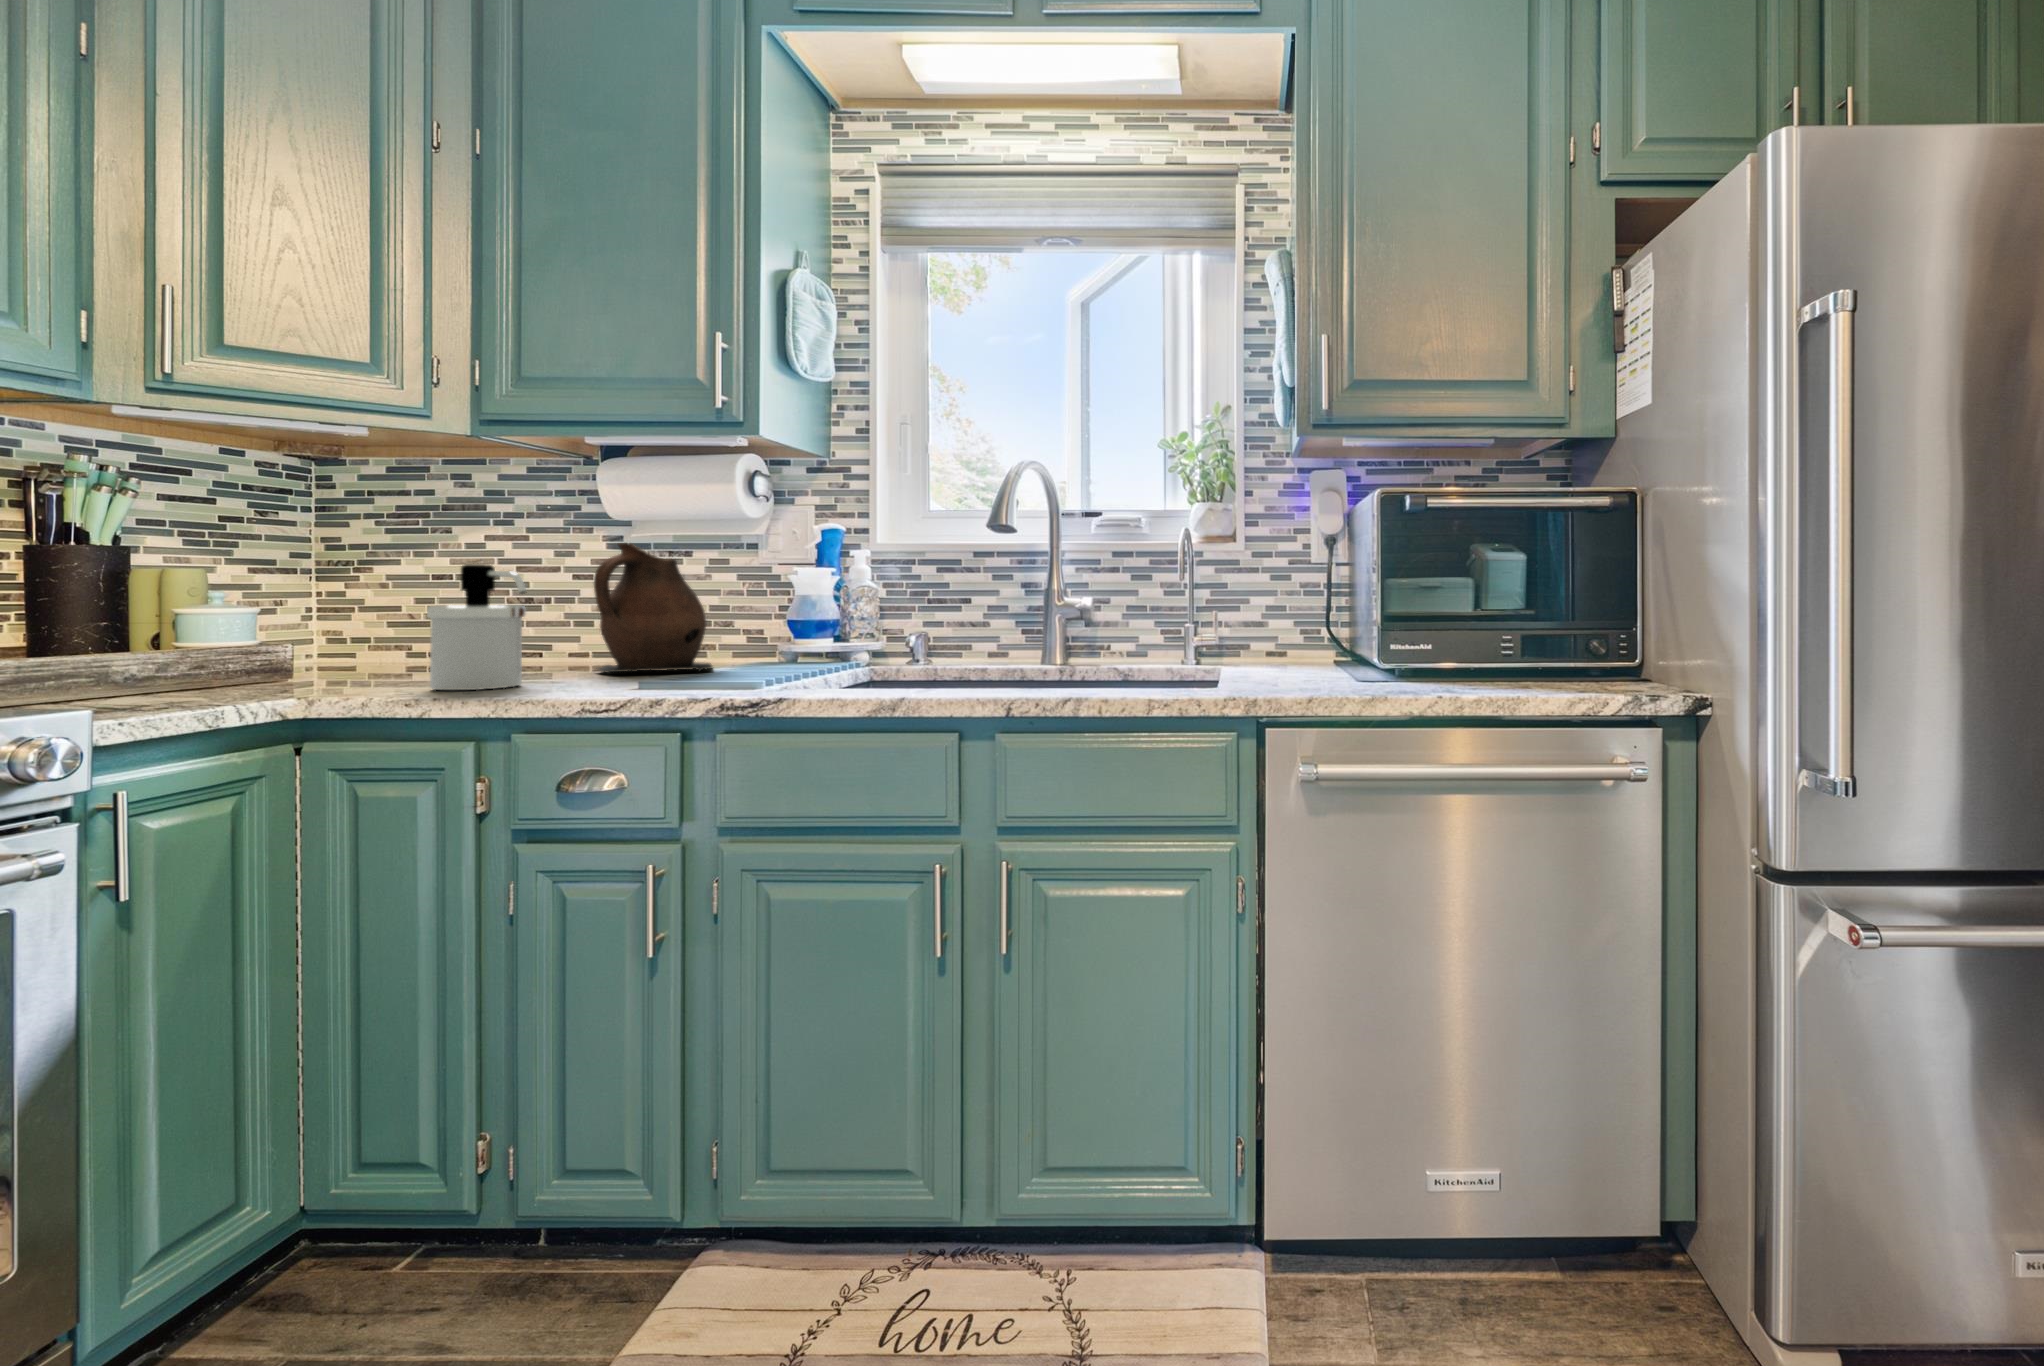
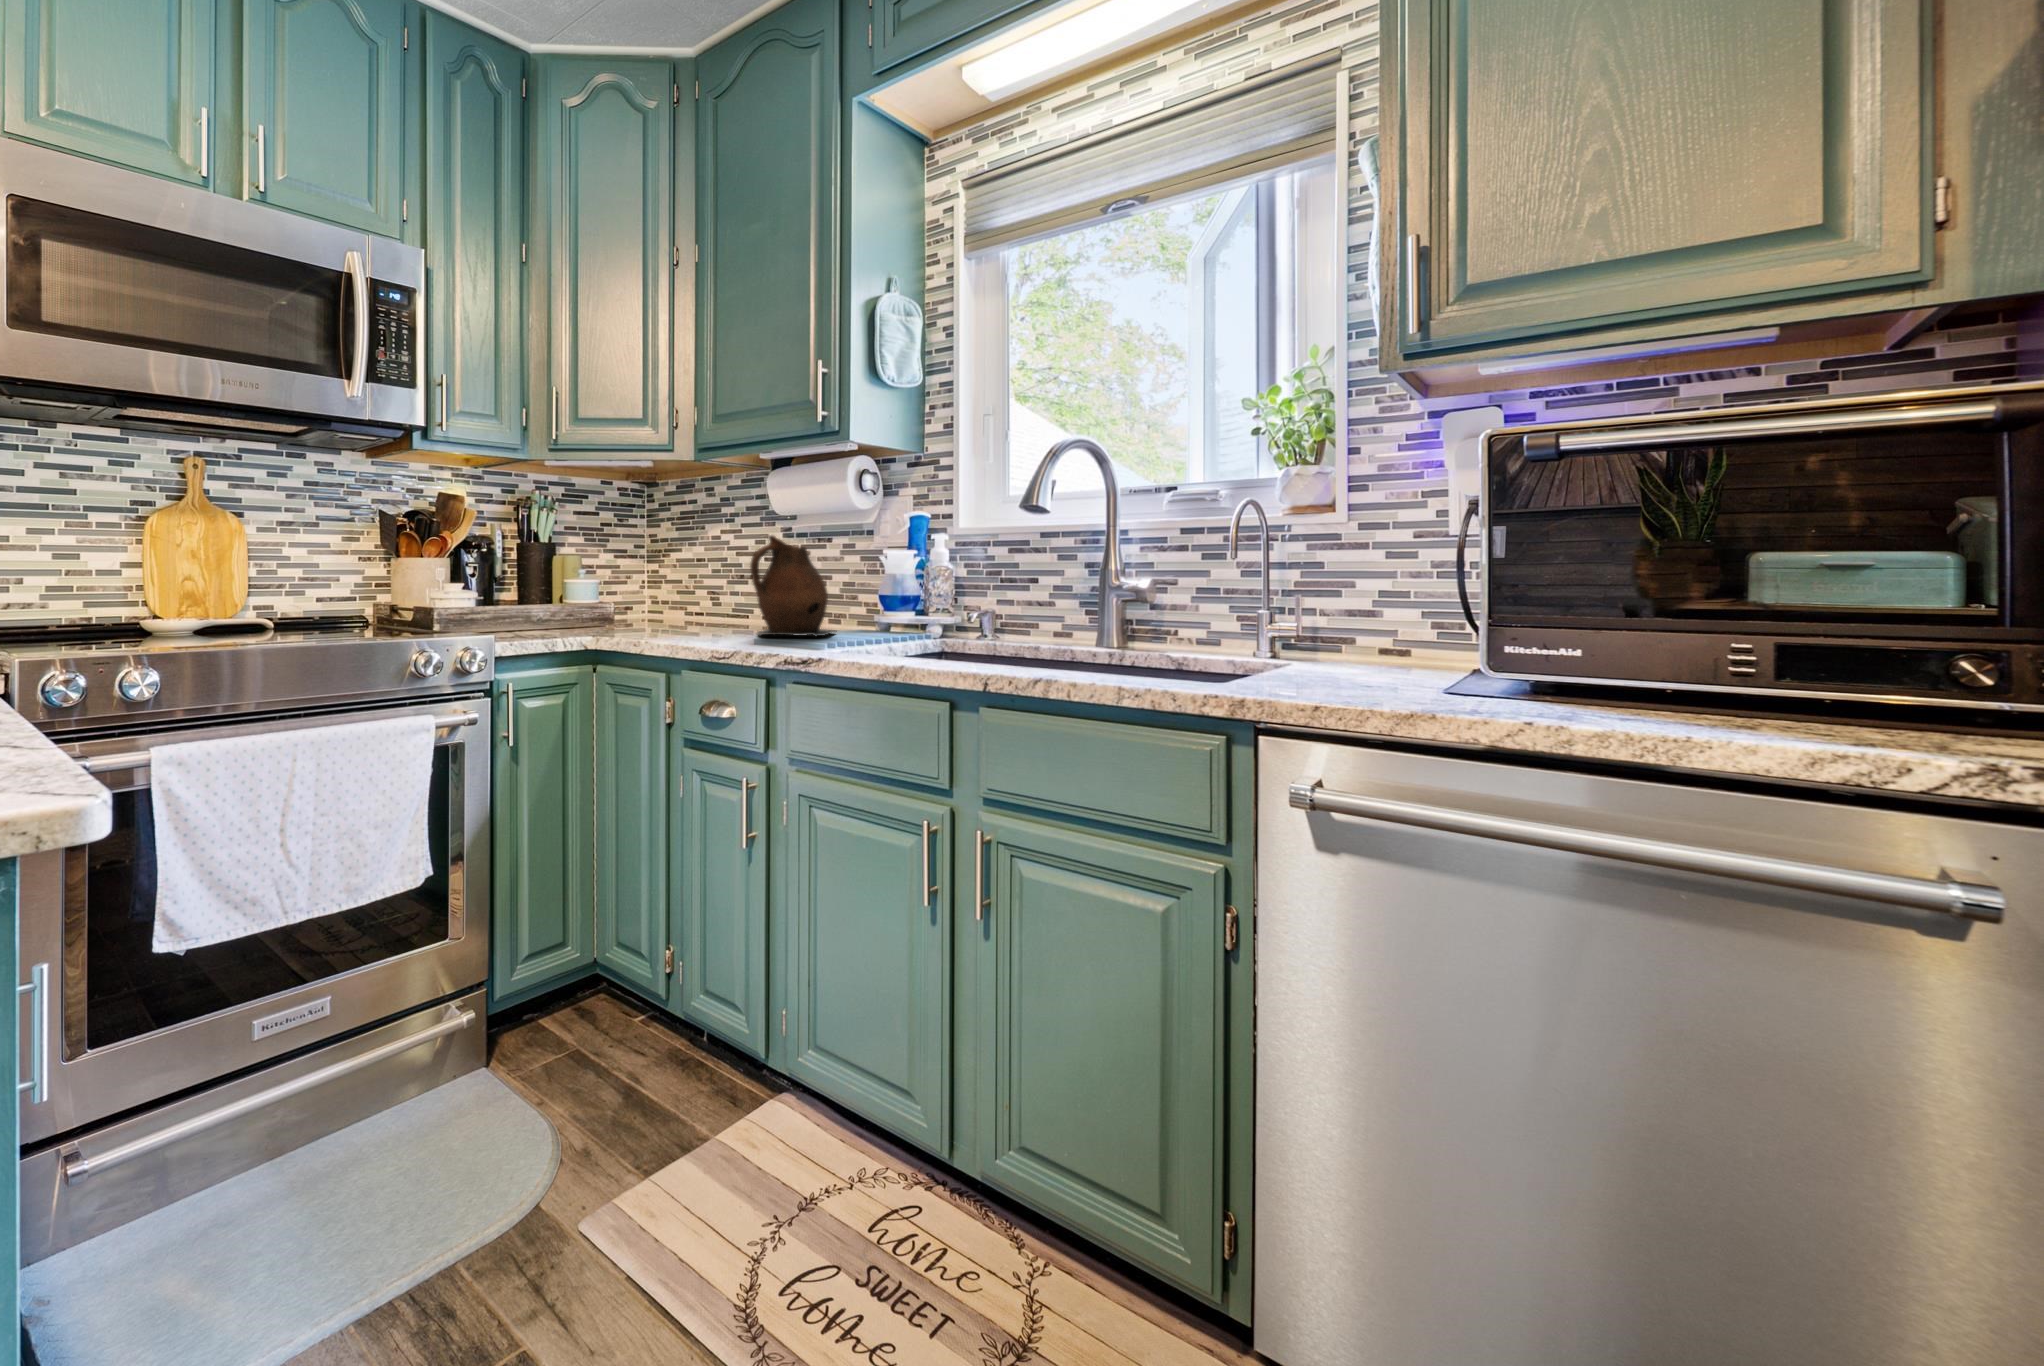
soap dispenser: present [427,564,526,690] -> none [647,556,700,643]

